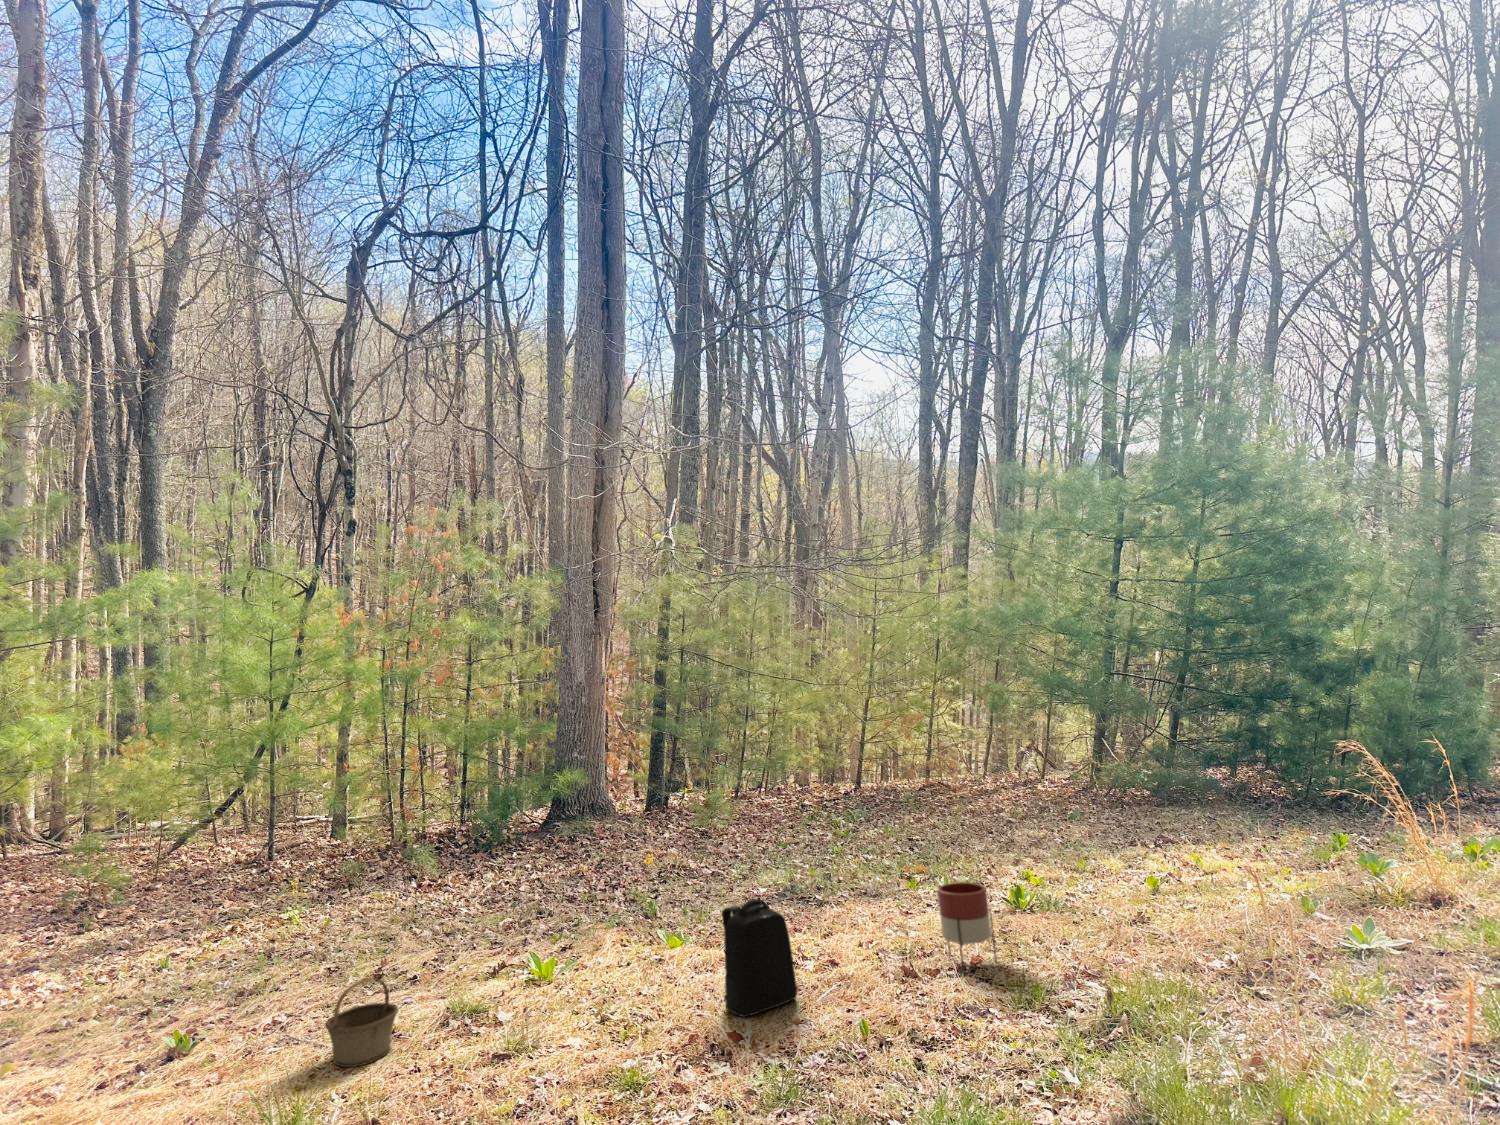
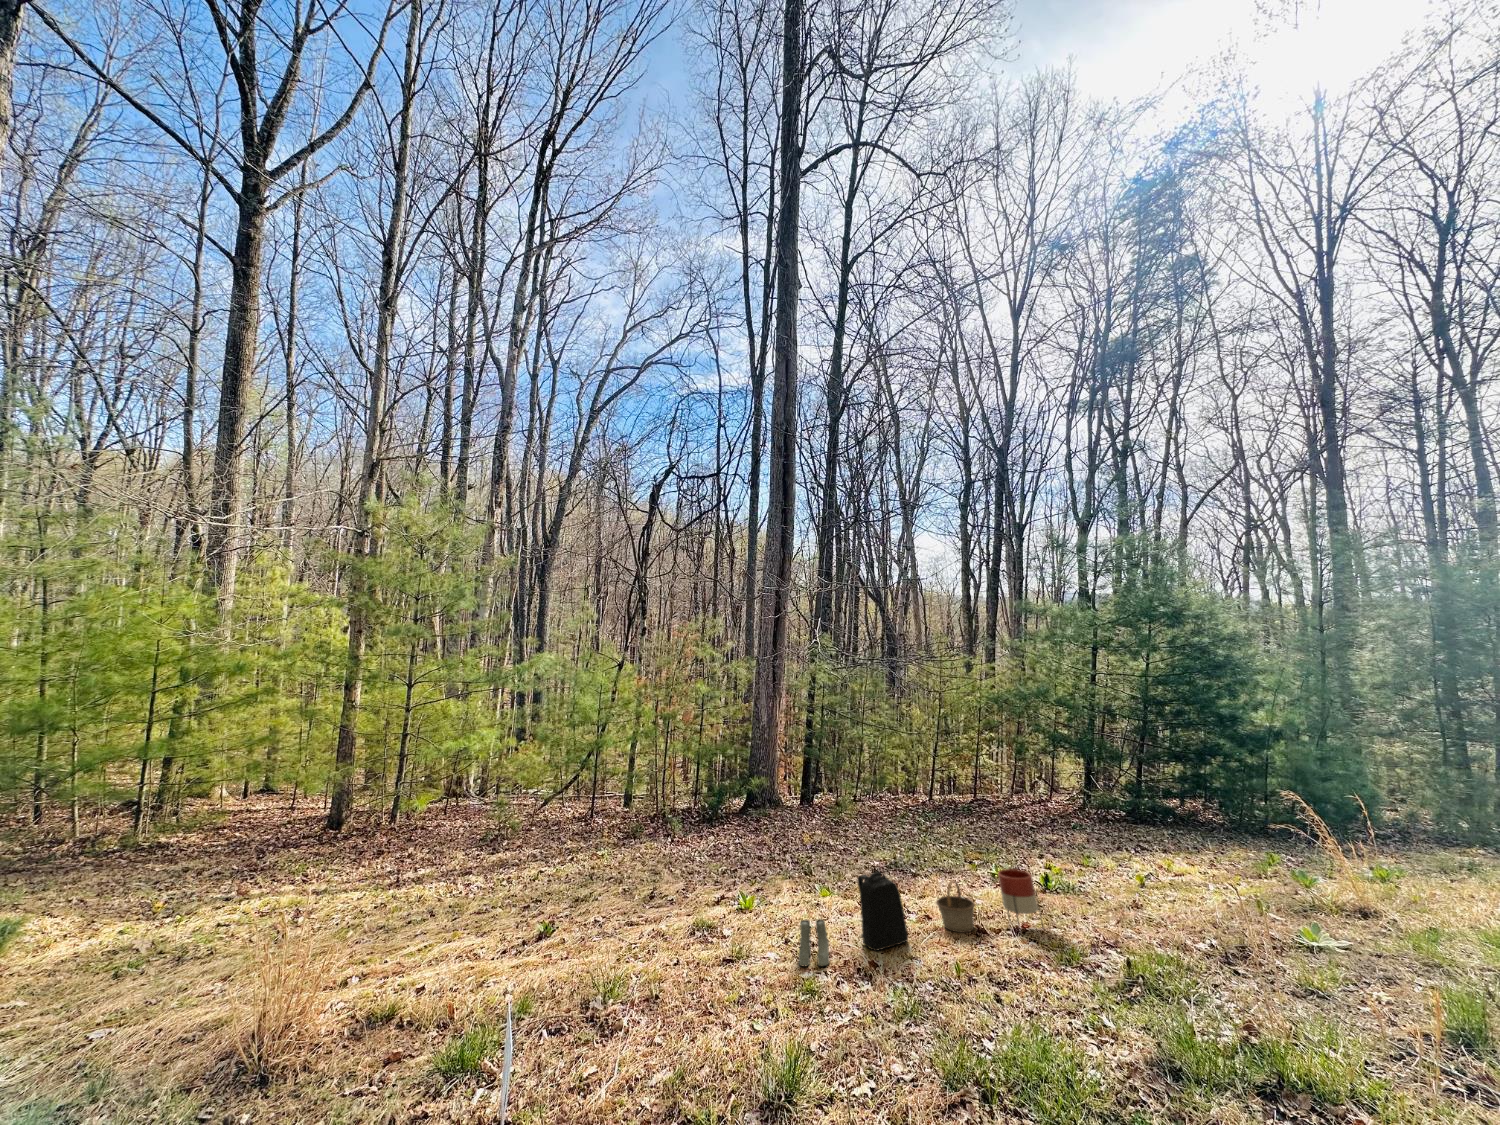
basket: present [325,978,398,1067] -> present [936,881,975,933]
boots: none [618,978,669,1052] -> present [799,919,830,967]

